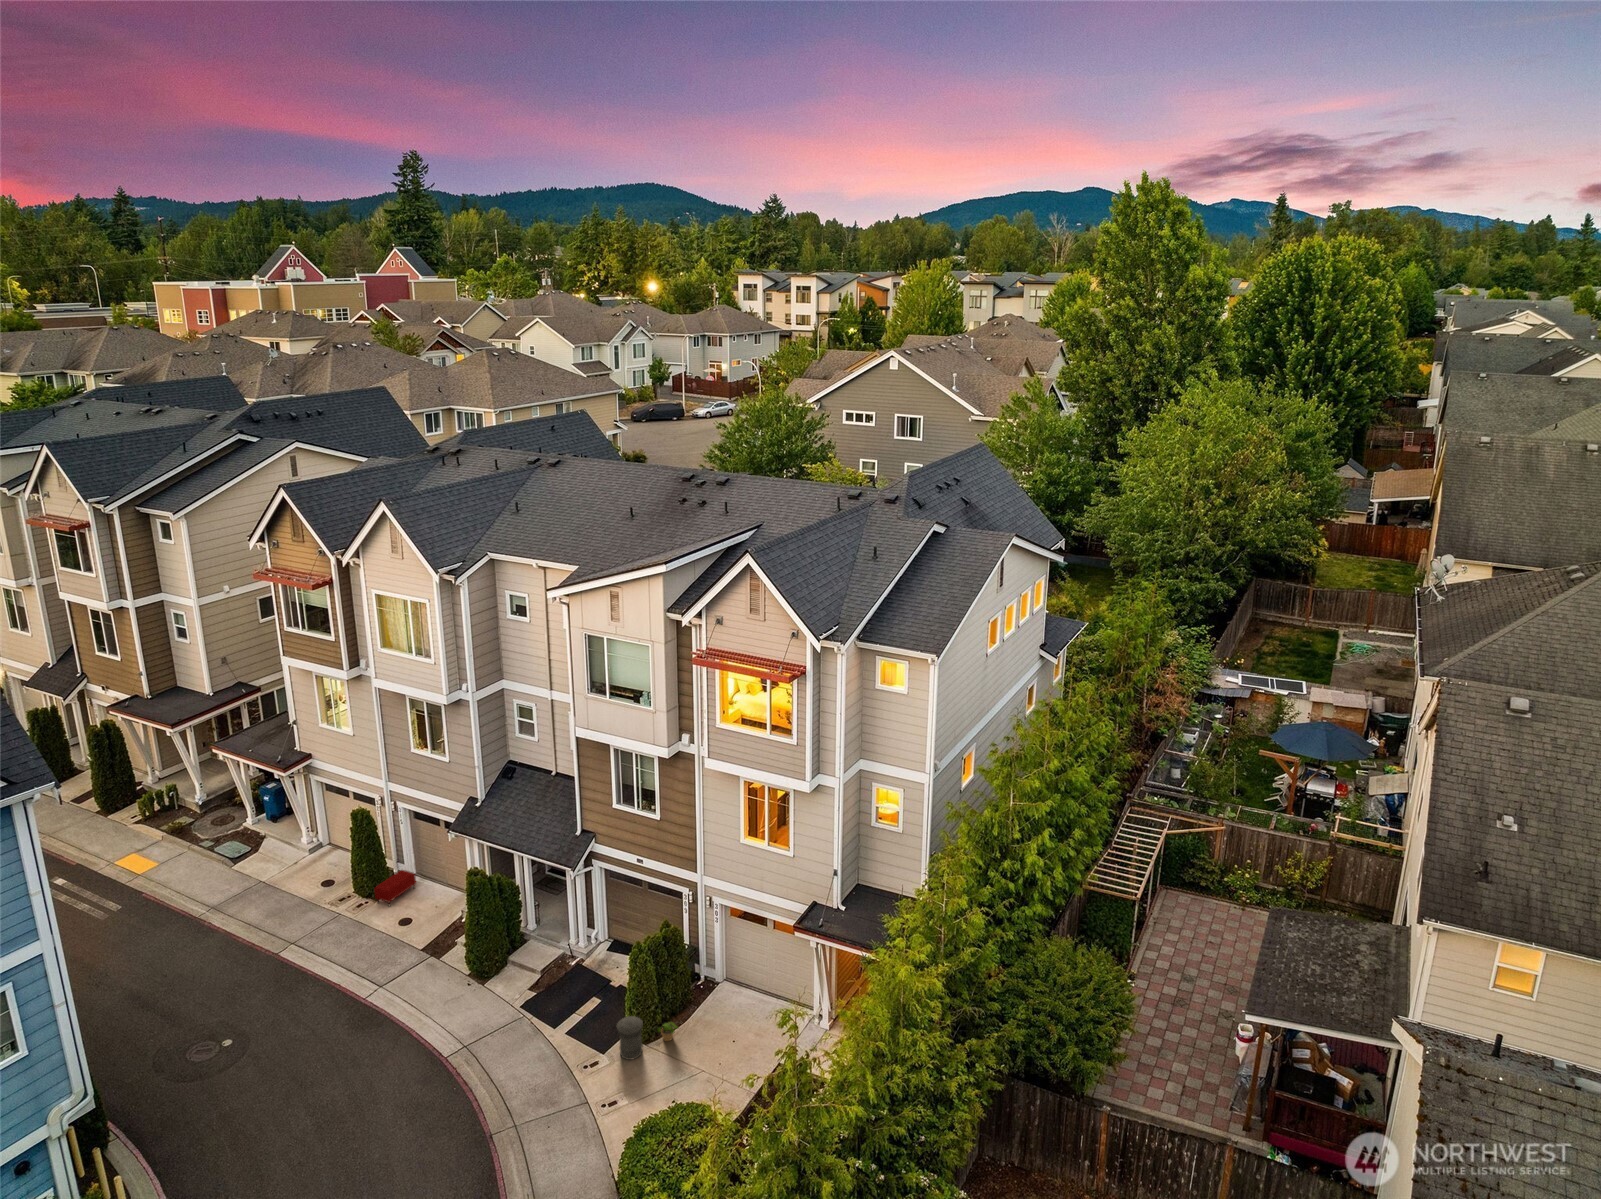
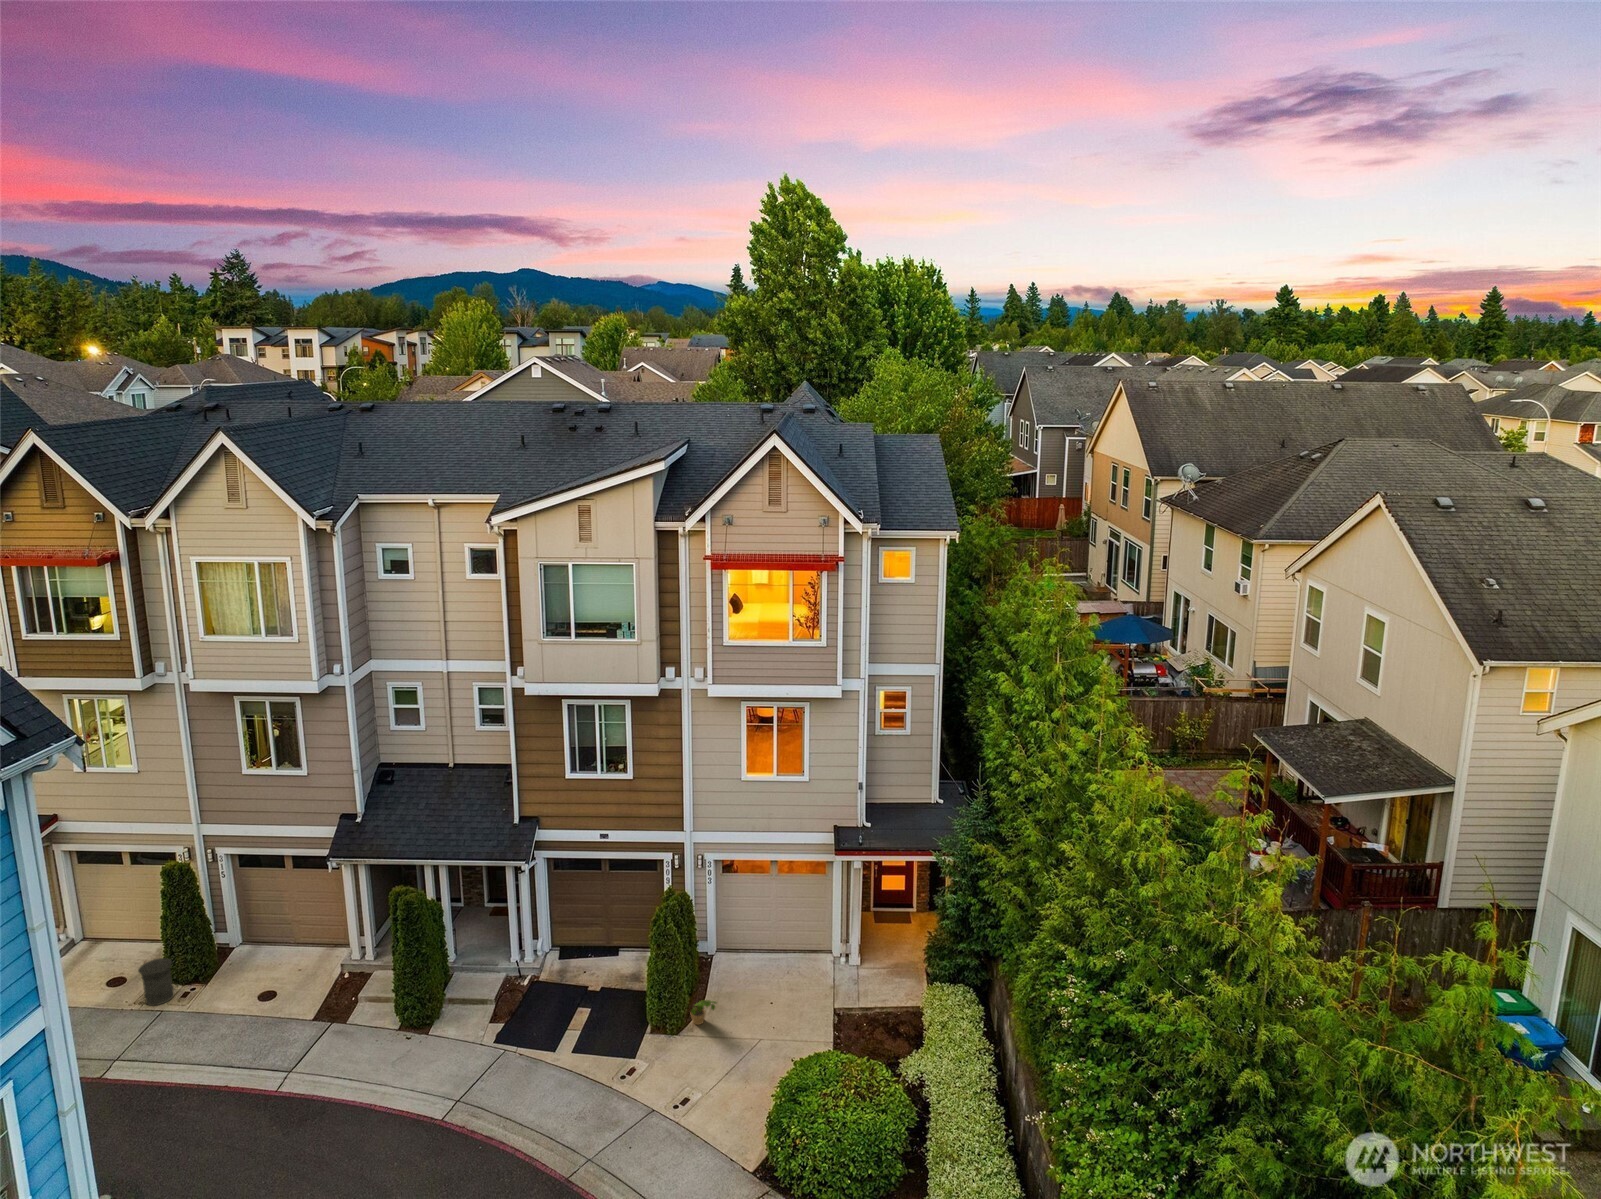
bench: present [374,870,416,906] -> none [204,938,254,987]
trash can: present [617,1016,643,1060] -> present [138,958,174,1006]

